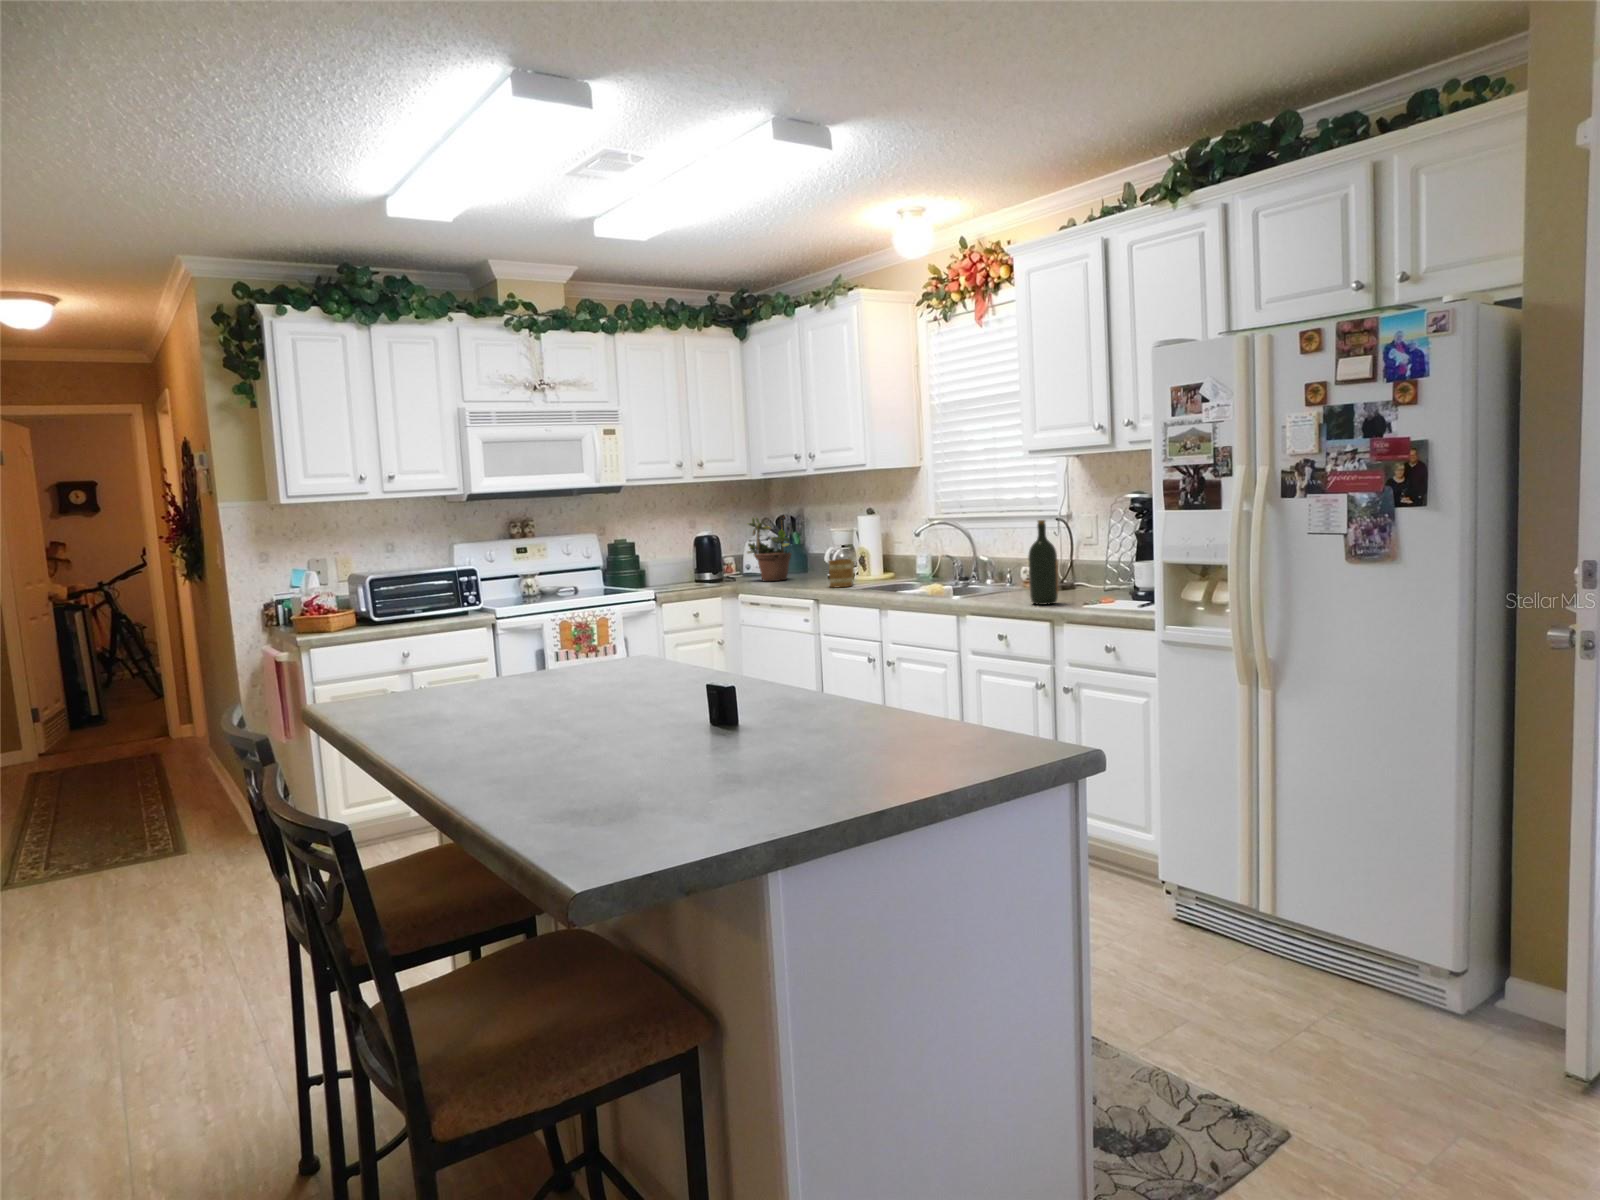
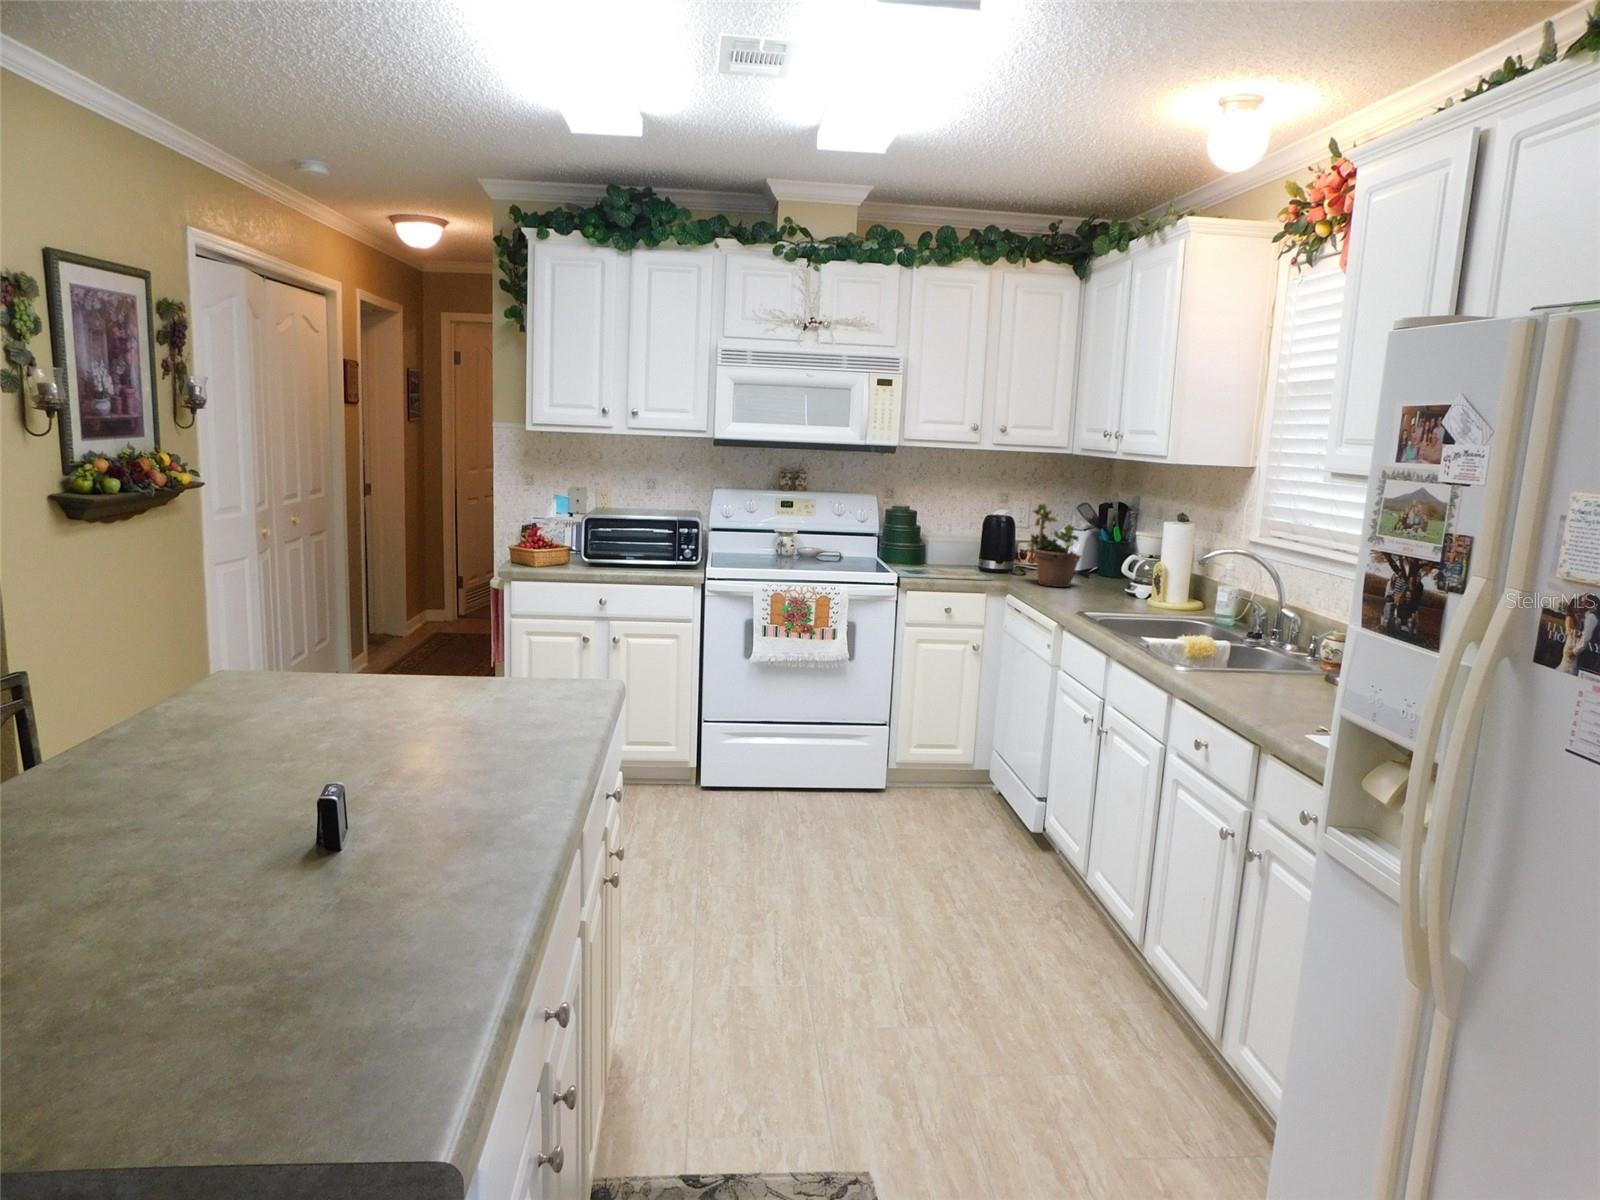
wine bottle: present [1028,520,1058,605] -> none [1252,585,1307,717]
mug: present [829,559,855,588] -> none [1083,576,1126,615]

